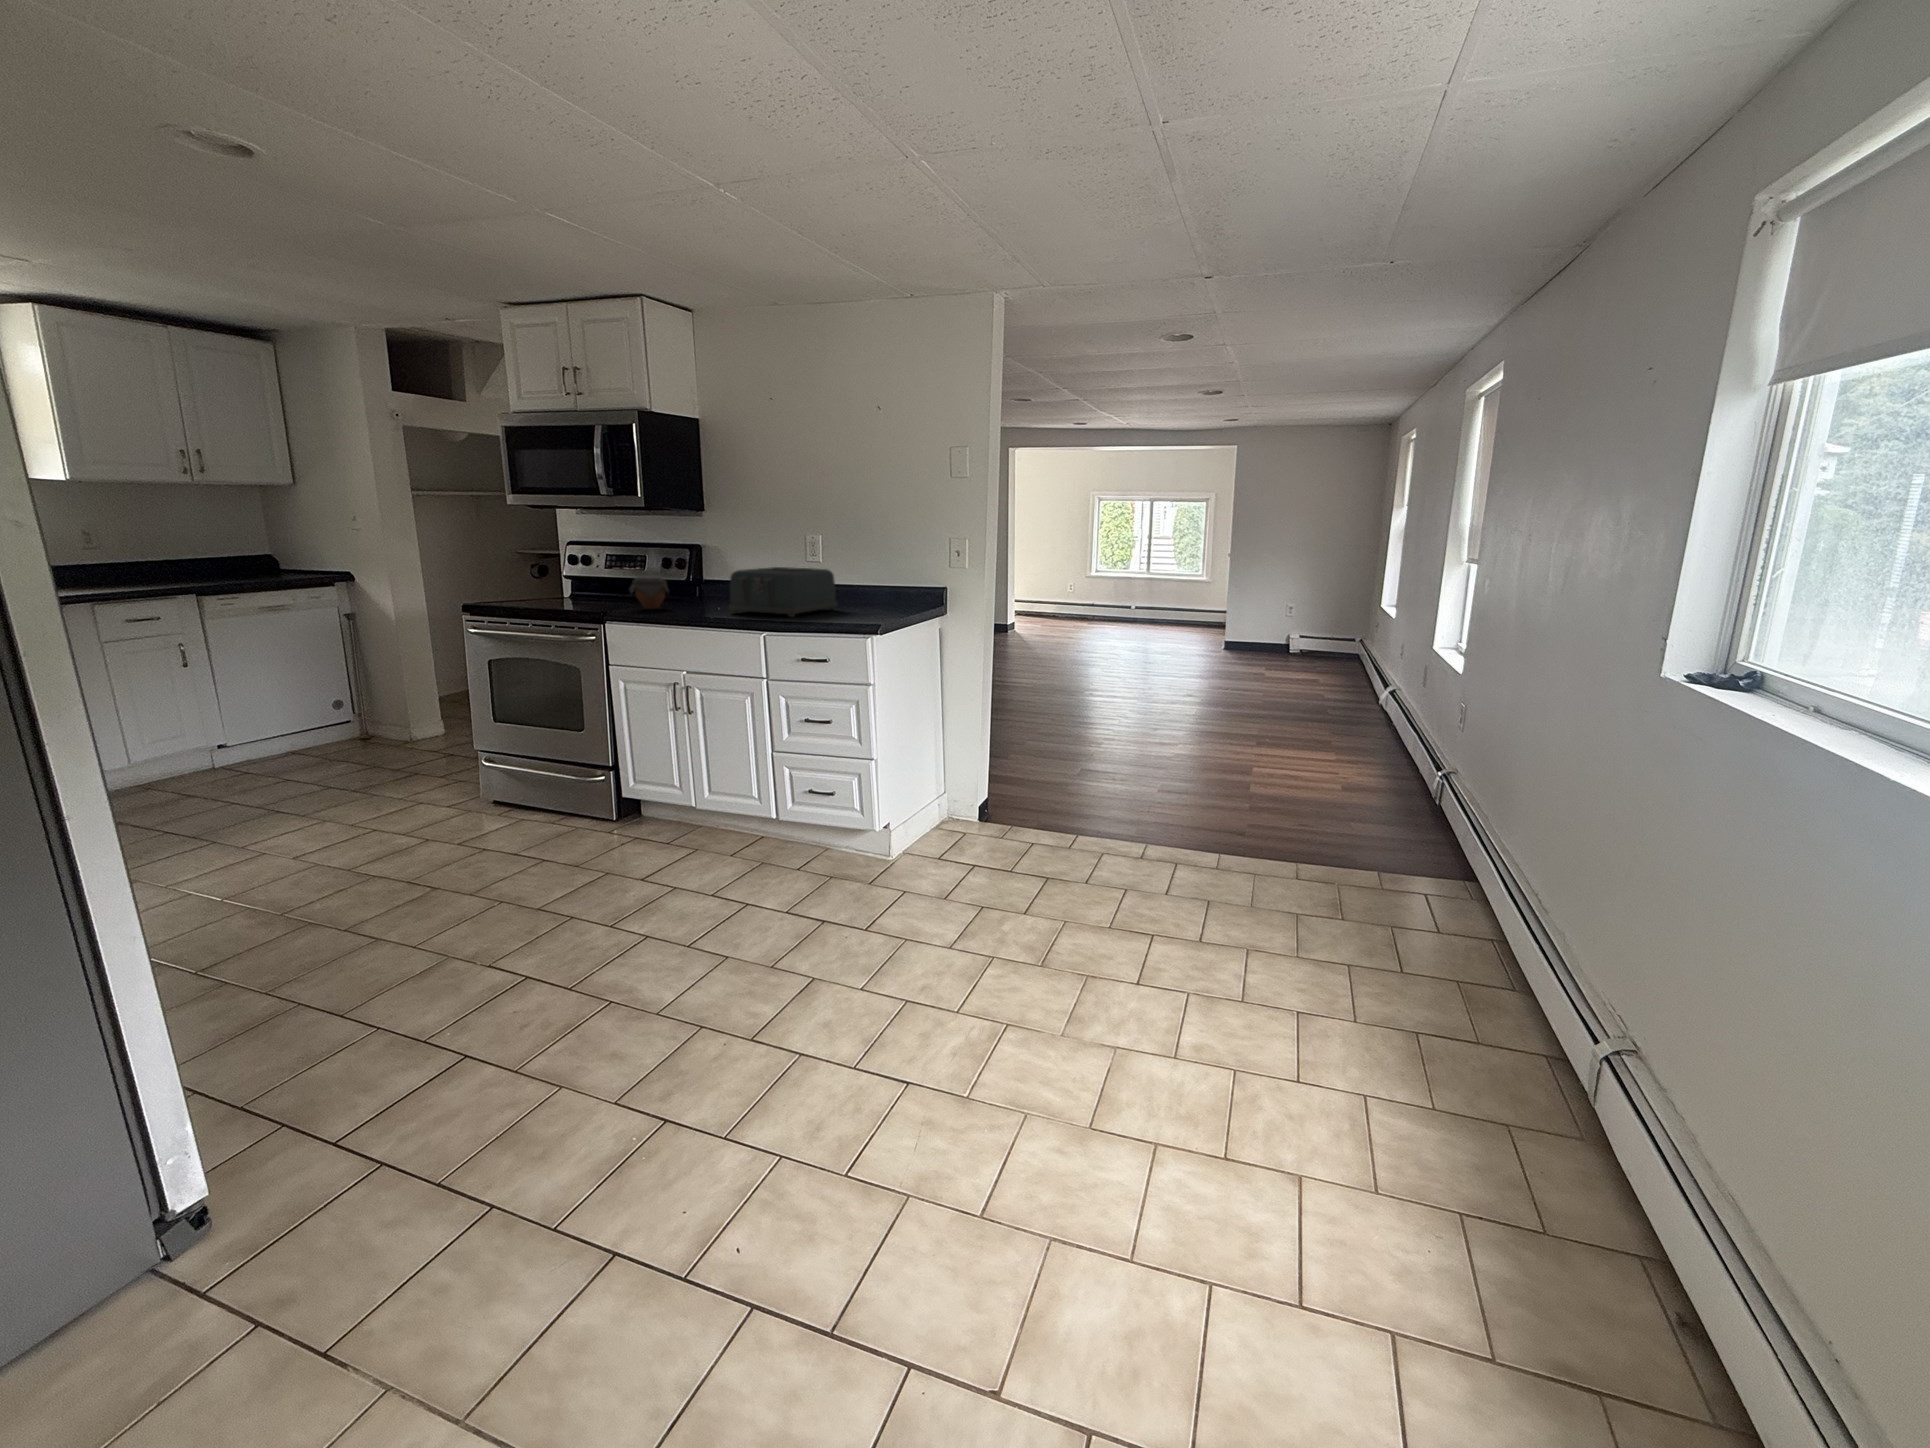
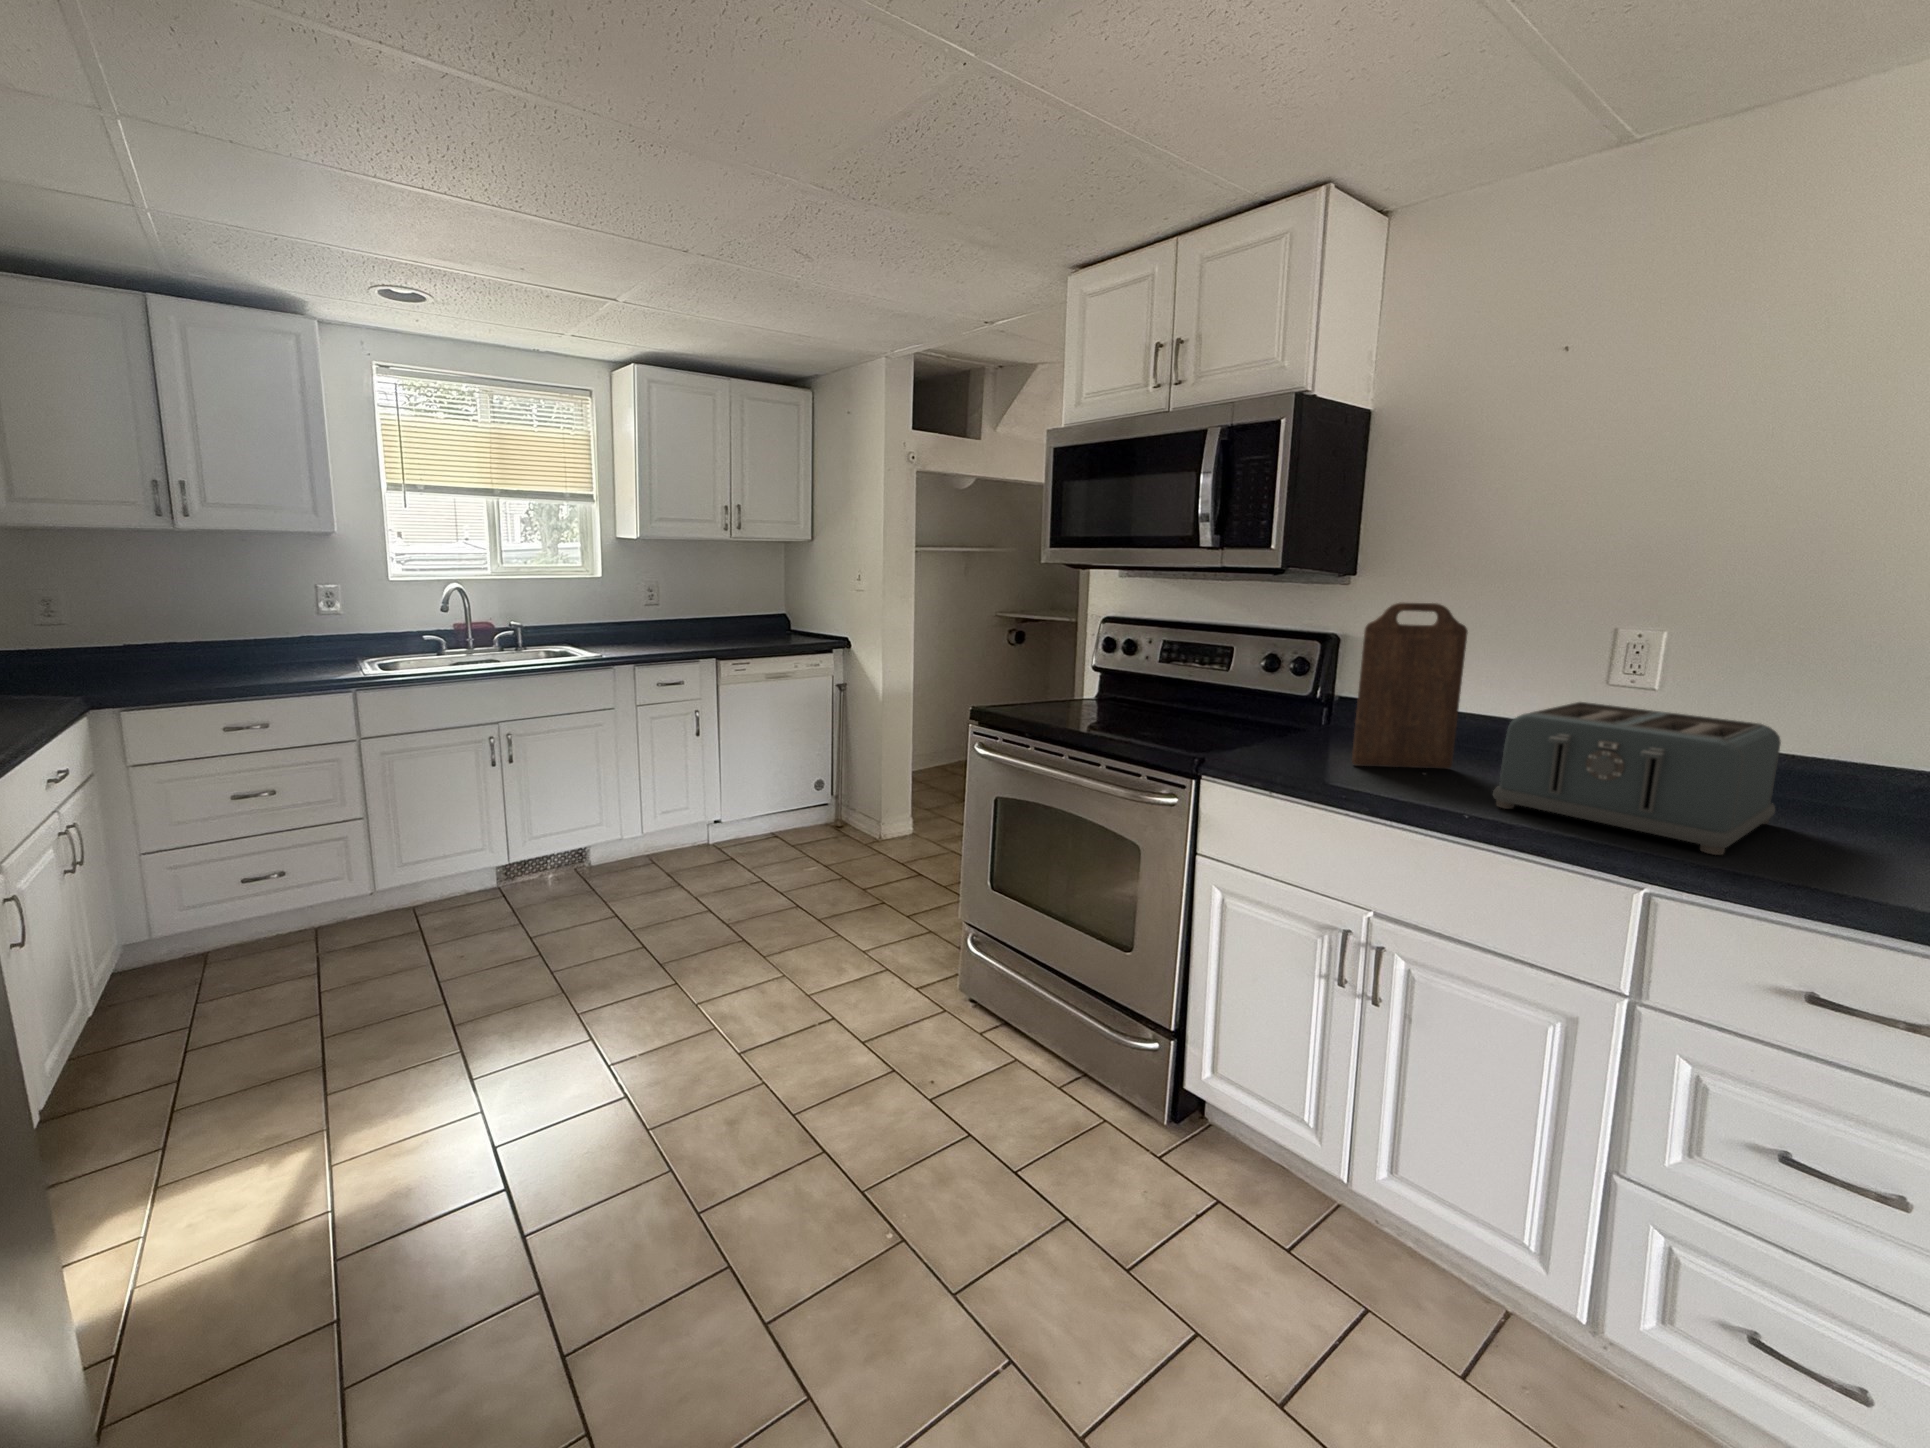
cutting board: none [683,524,737,608] -> present [1352,602,1468,768]
jar: present [629,576,669,609] -> none [1246,698,1325,764]

